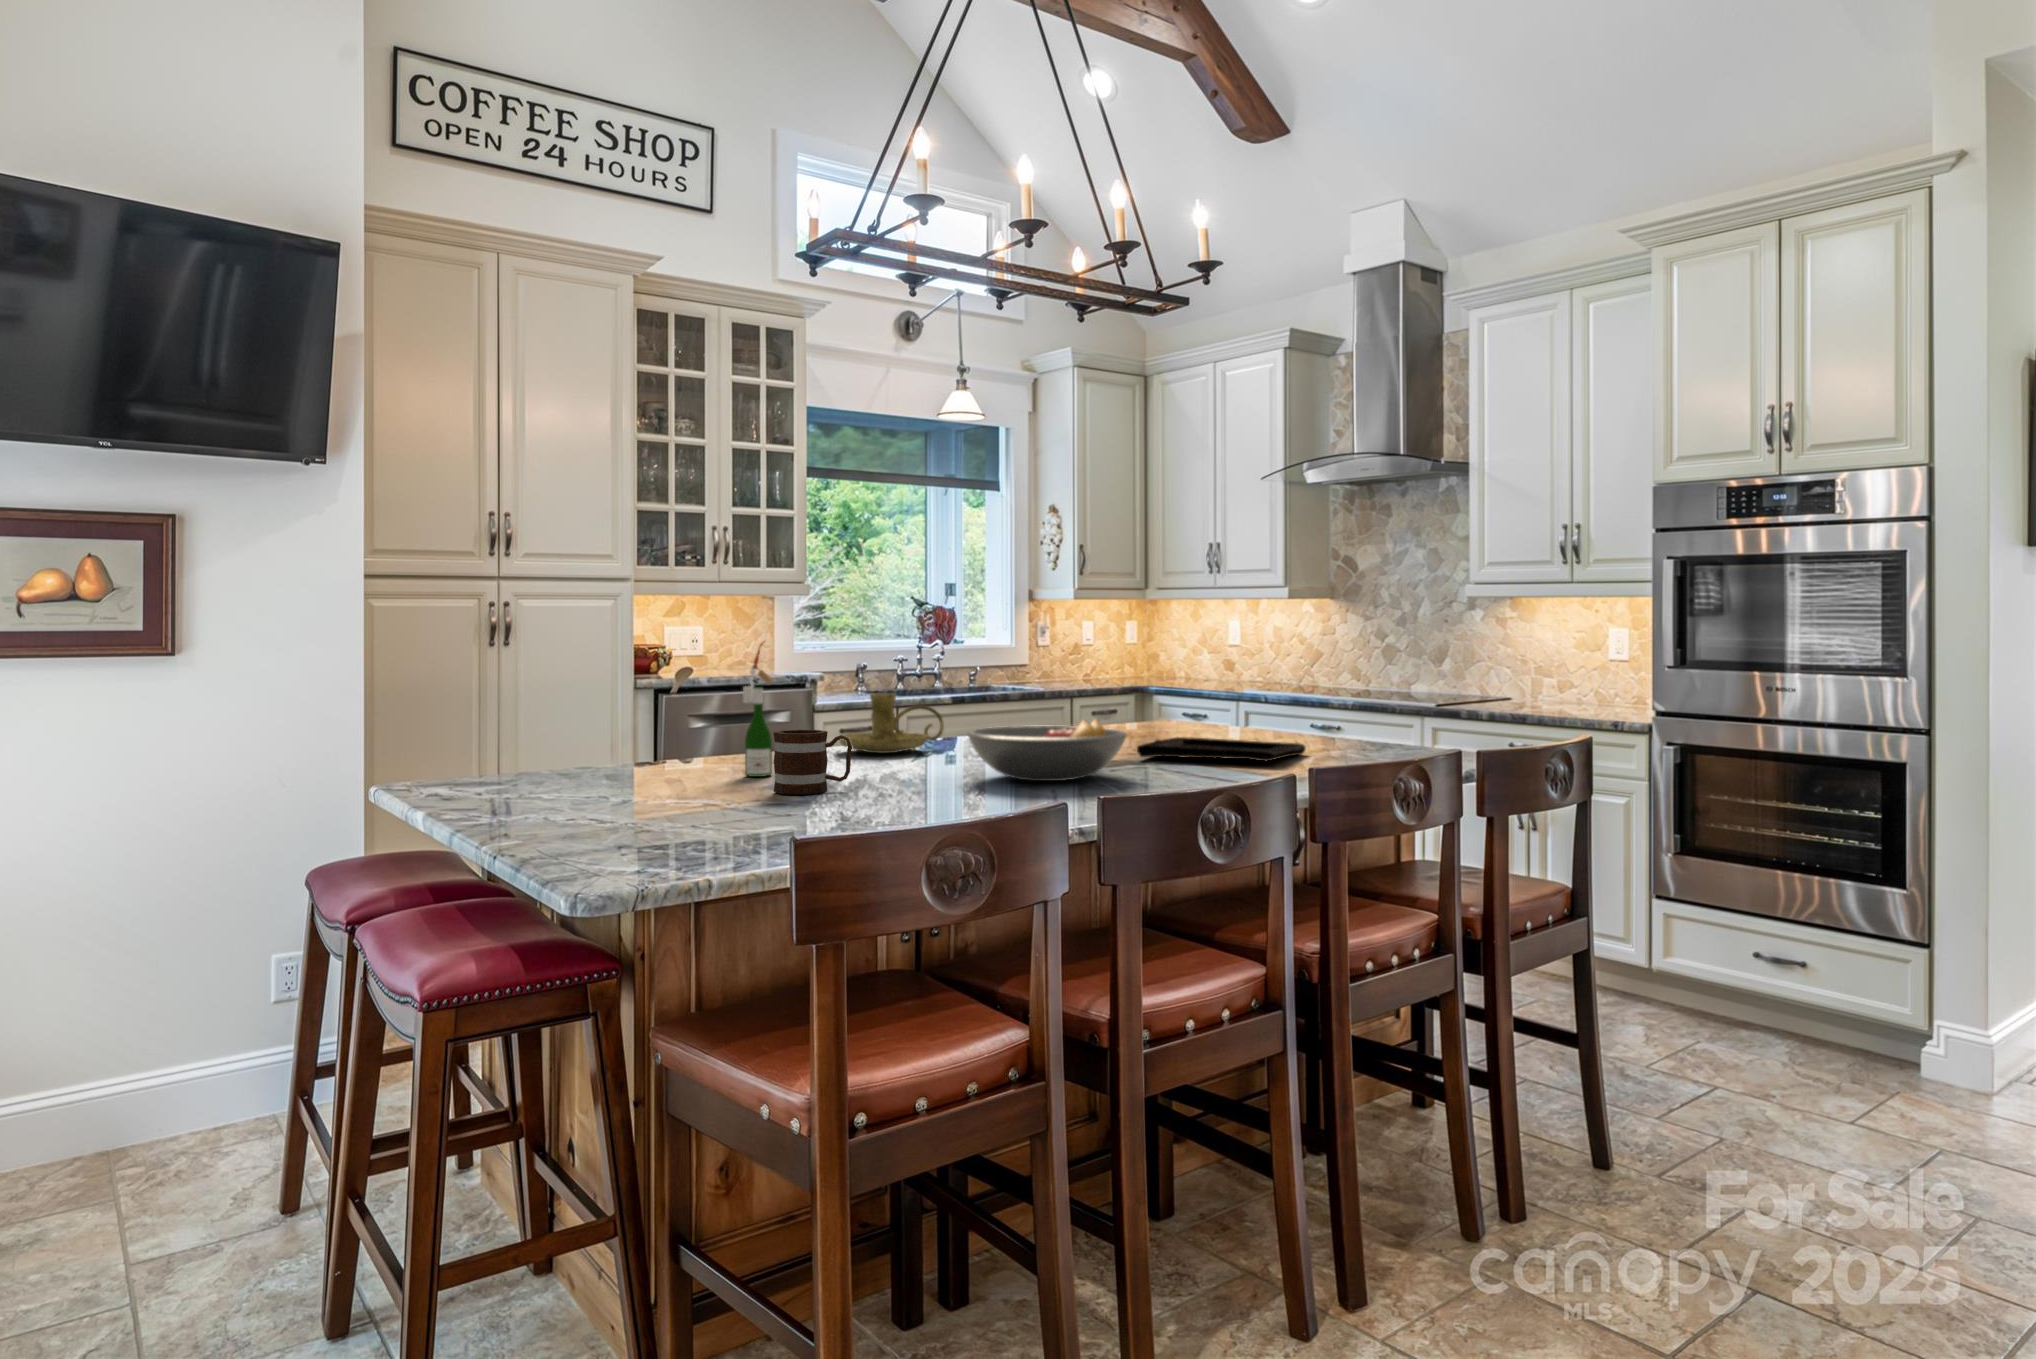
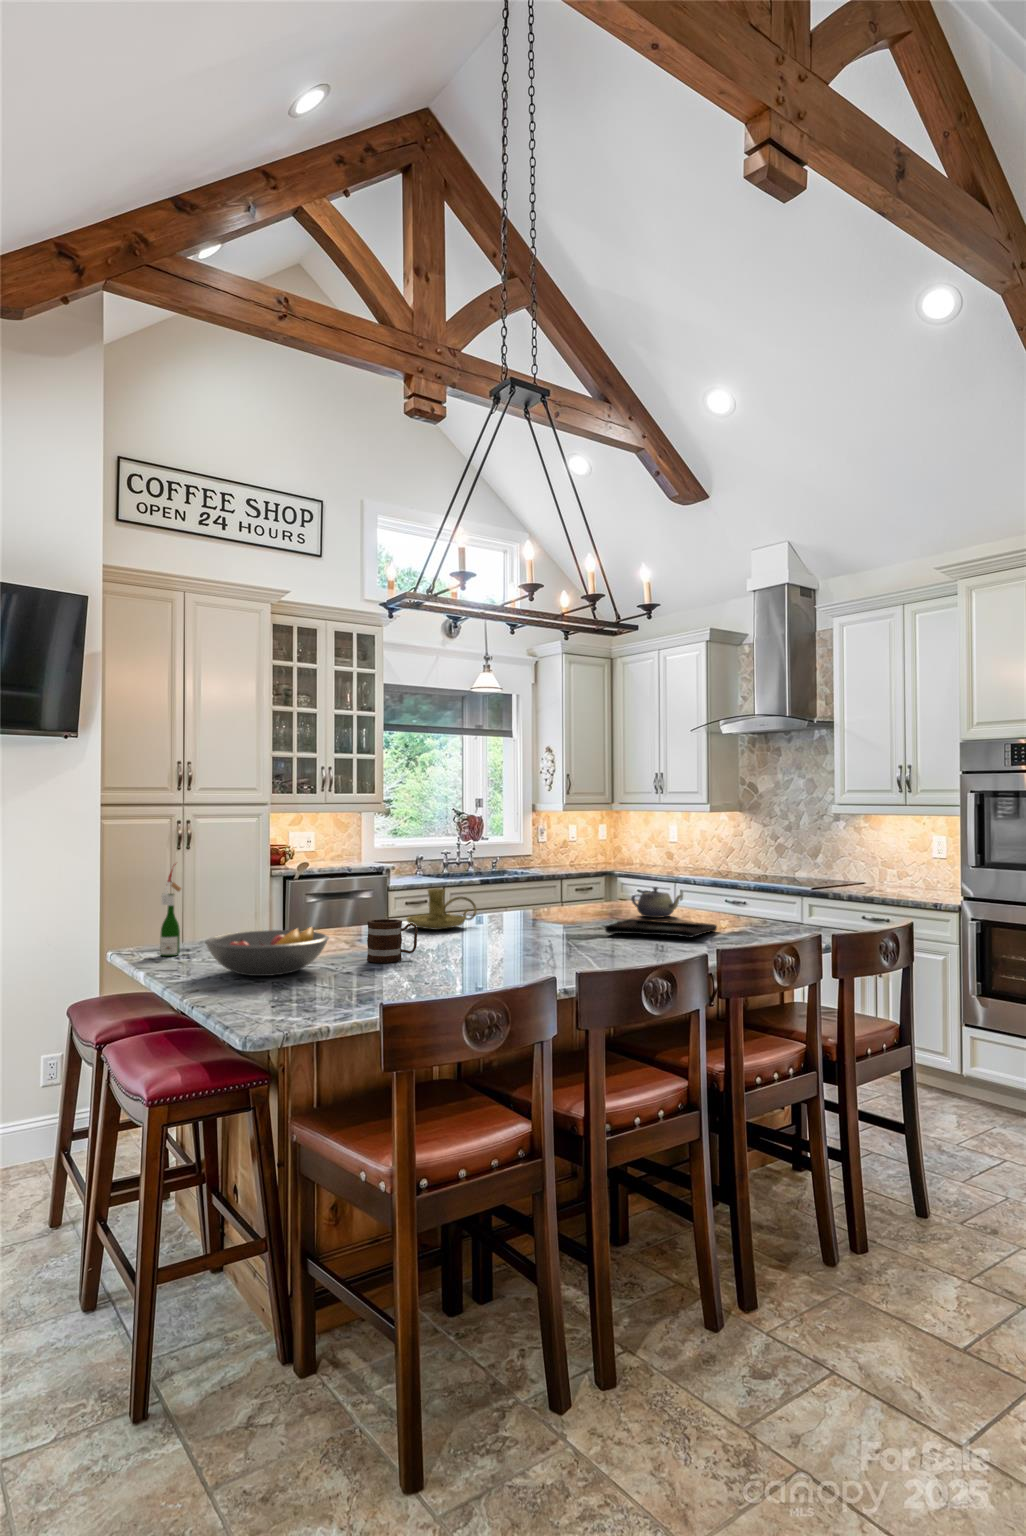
wine bottle: present [743,642,772,777] -> present [160,864,188,956]
teapot: none [1174,694,1253,738] -> present [631,887,682,918]
fruit bowl: present [967,718,1127,781] -> present [205,926,329,976]

